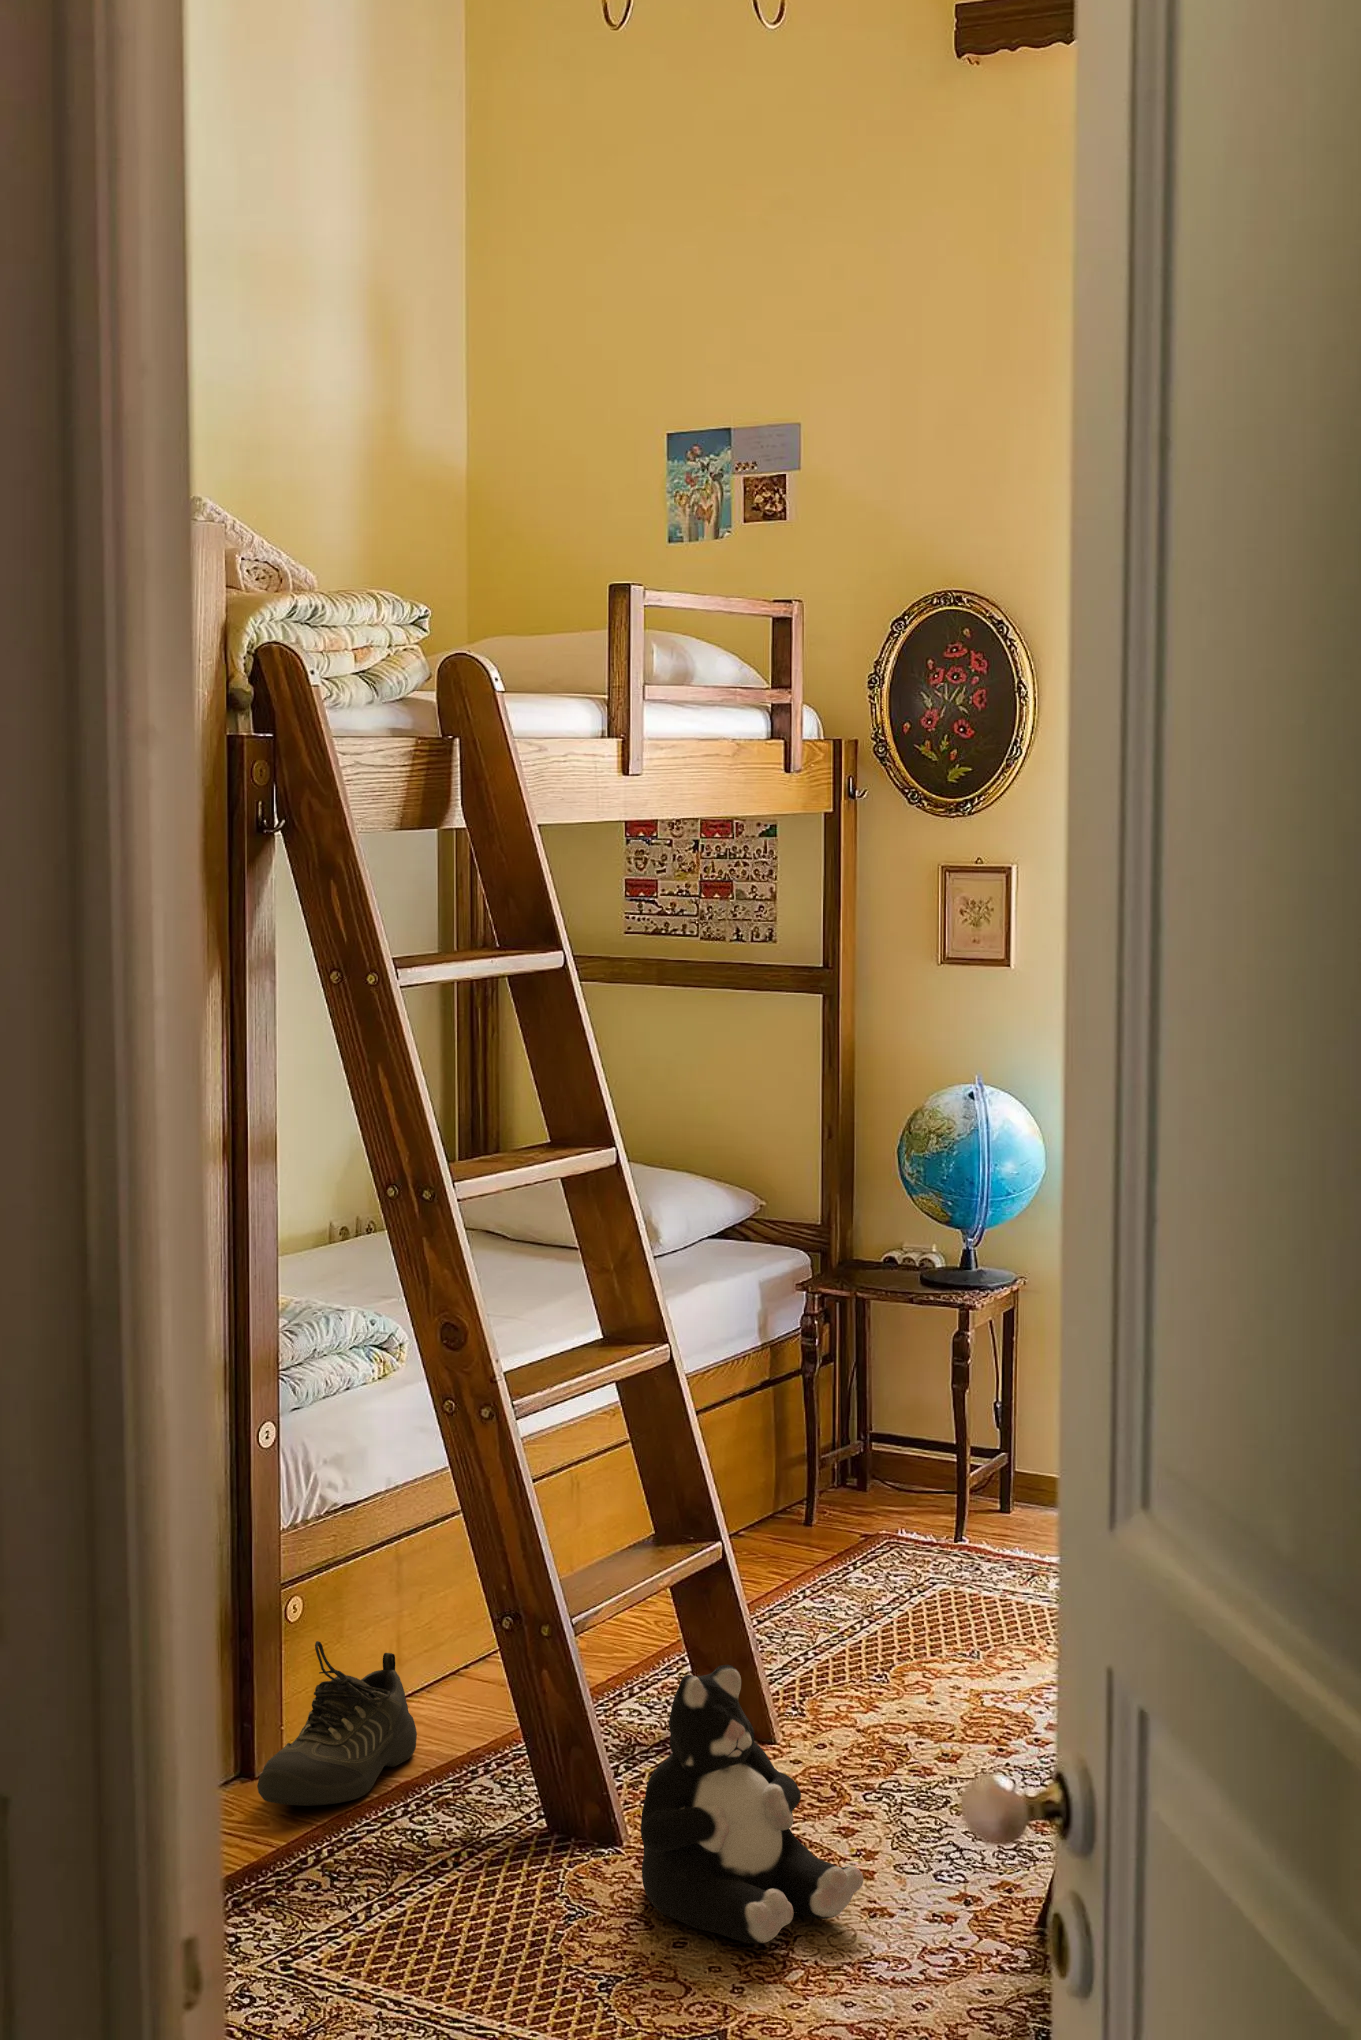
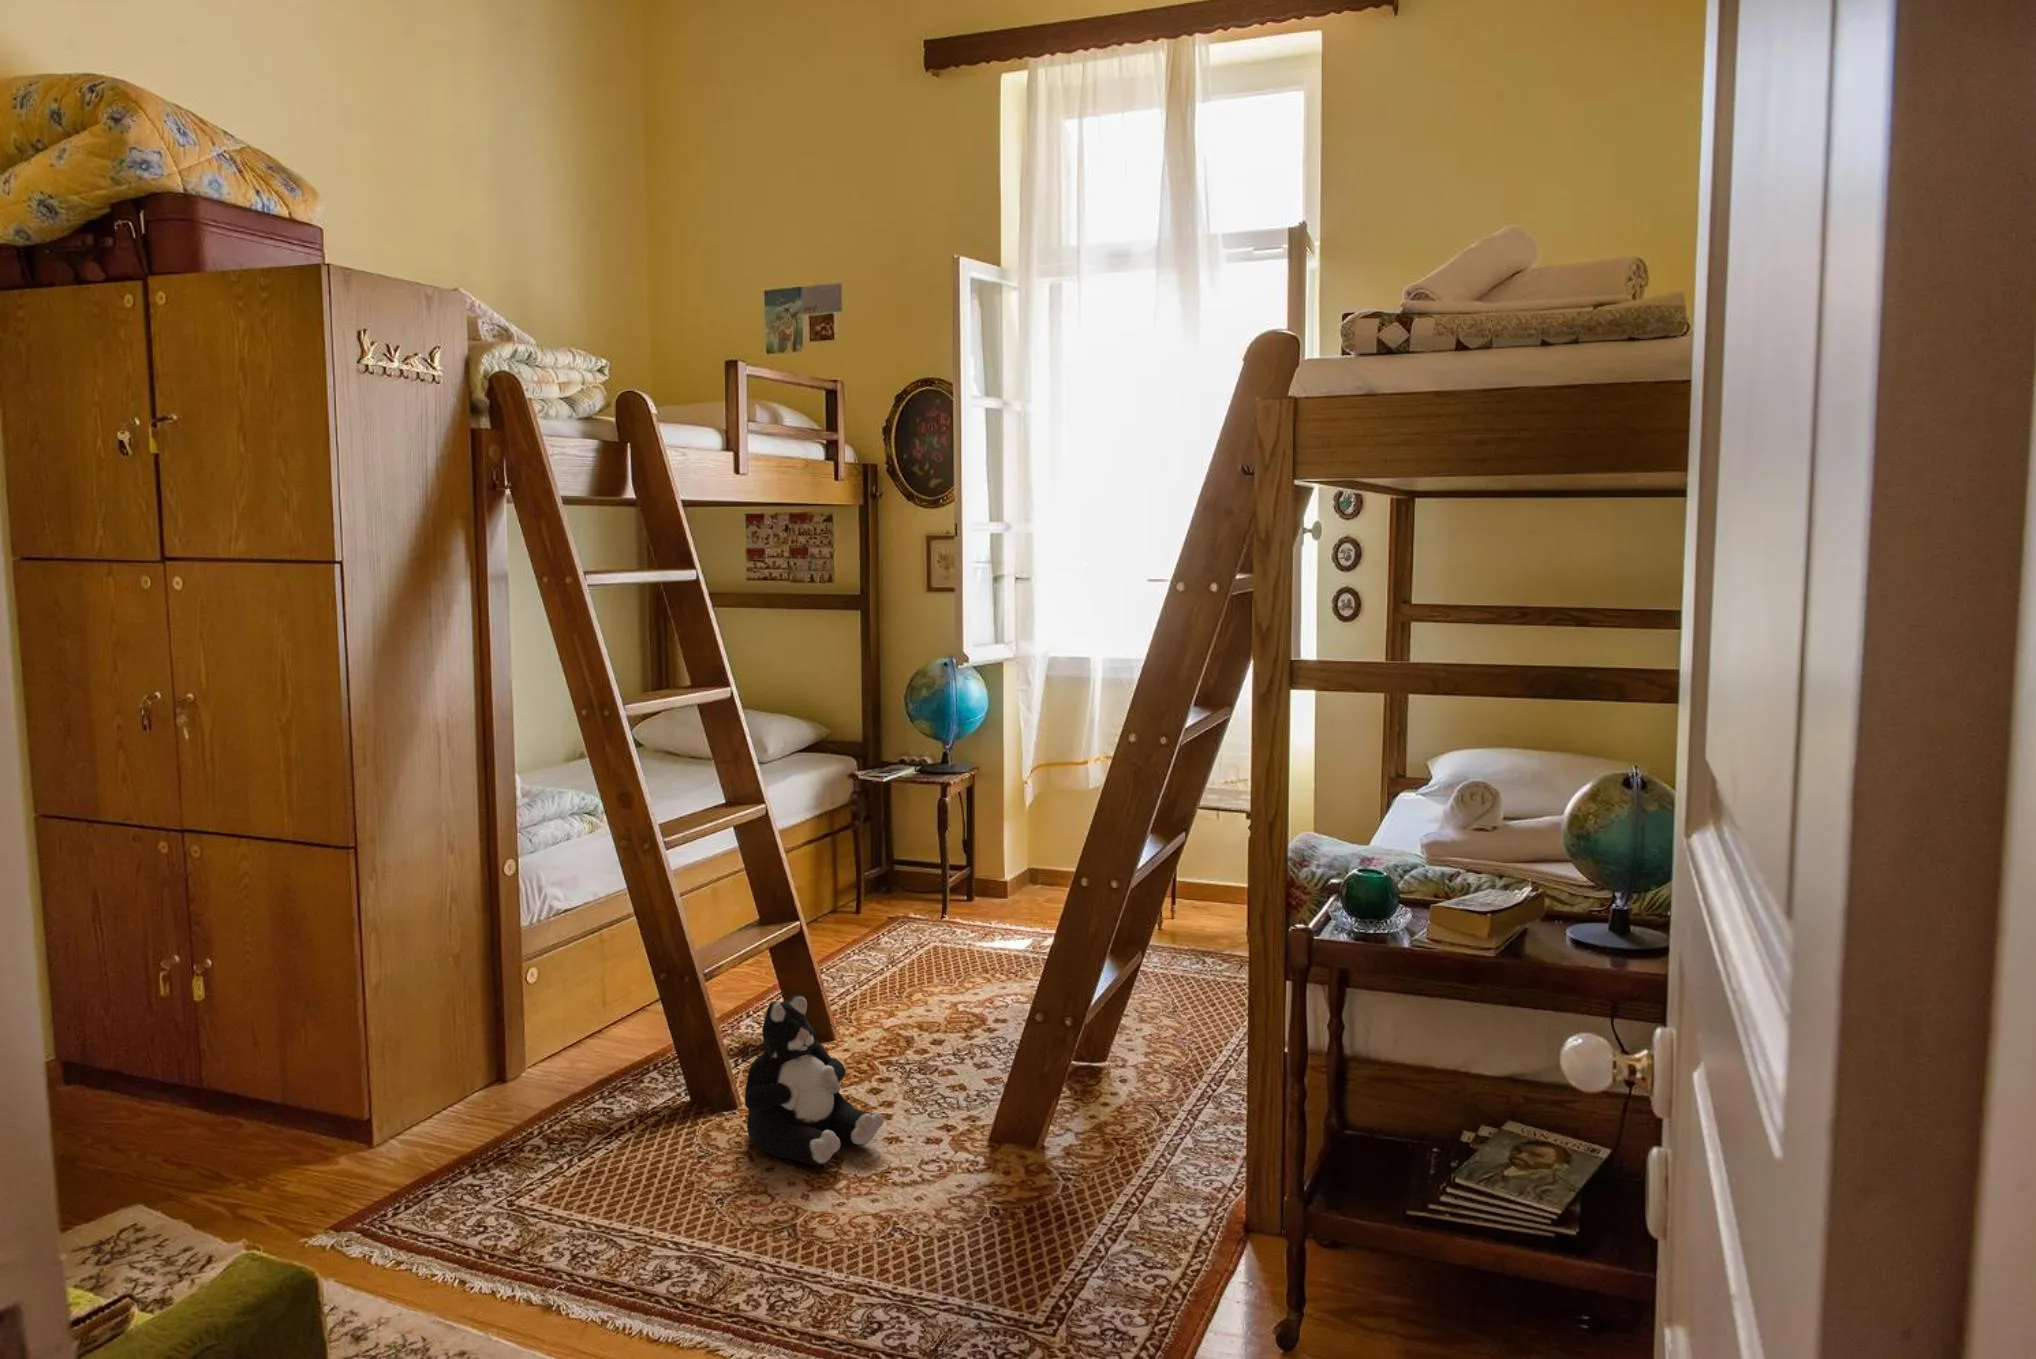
shoe: present [257,1641,417,1806] -> none [505,995,611,1098]

